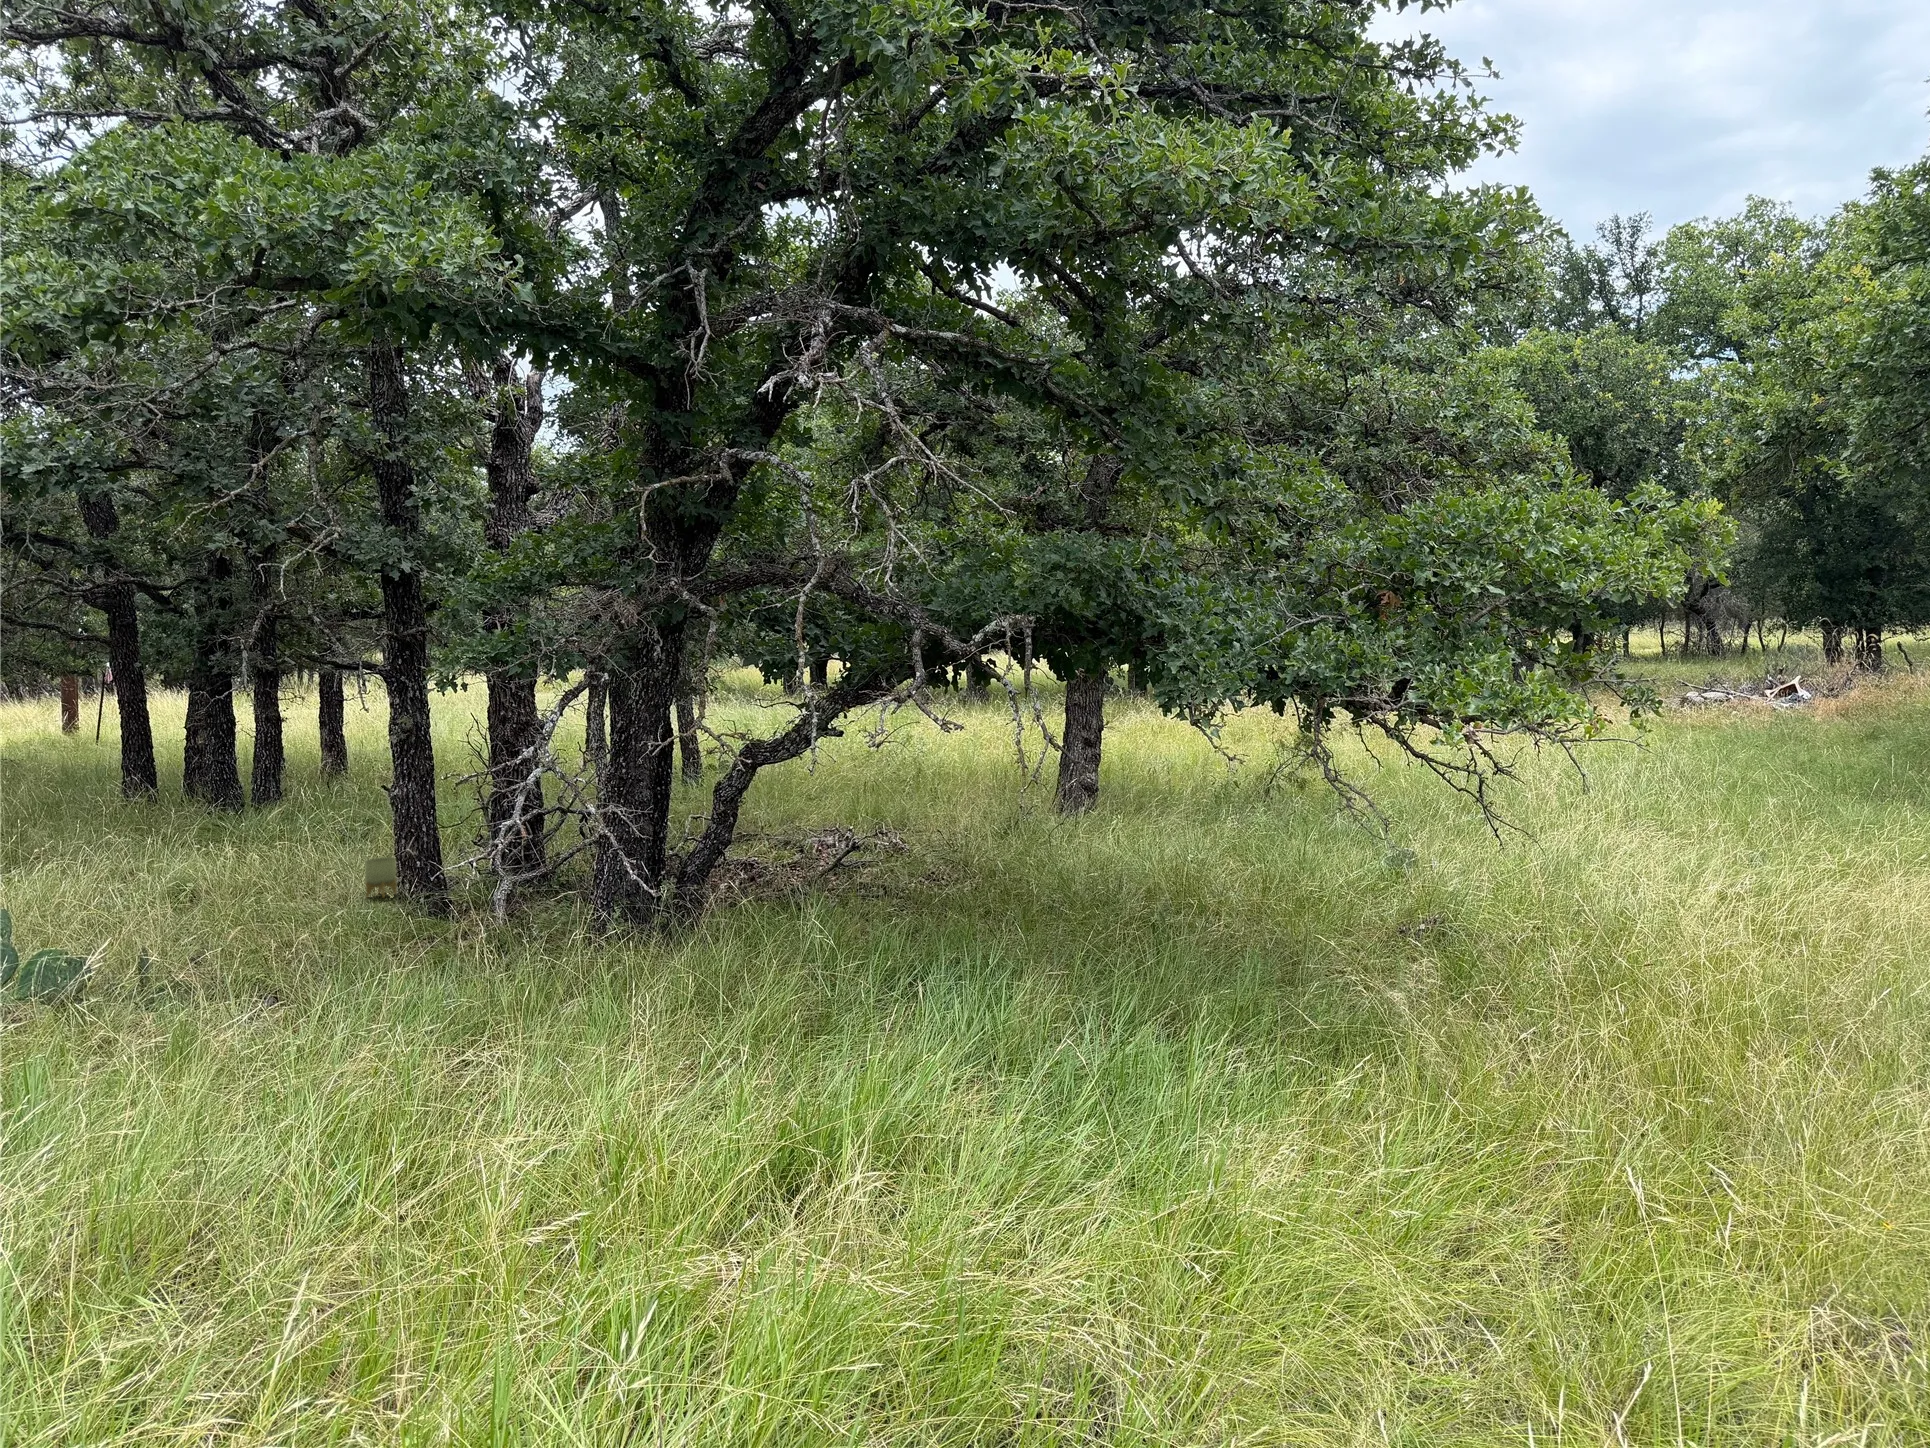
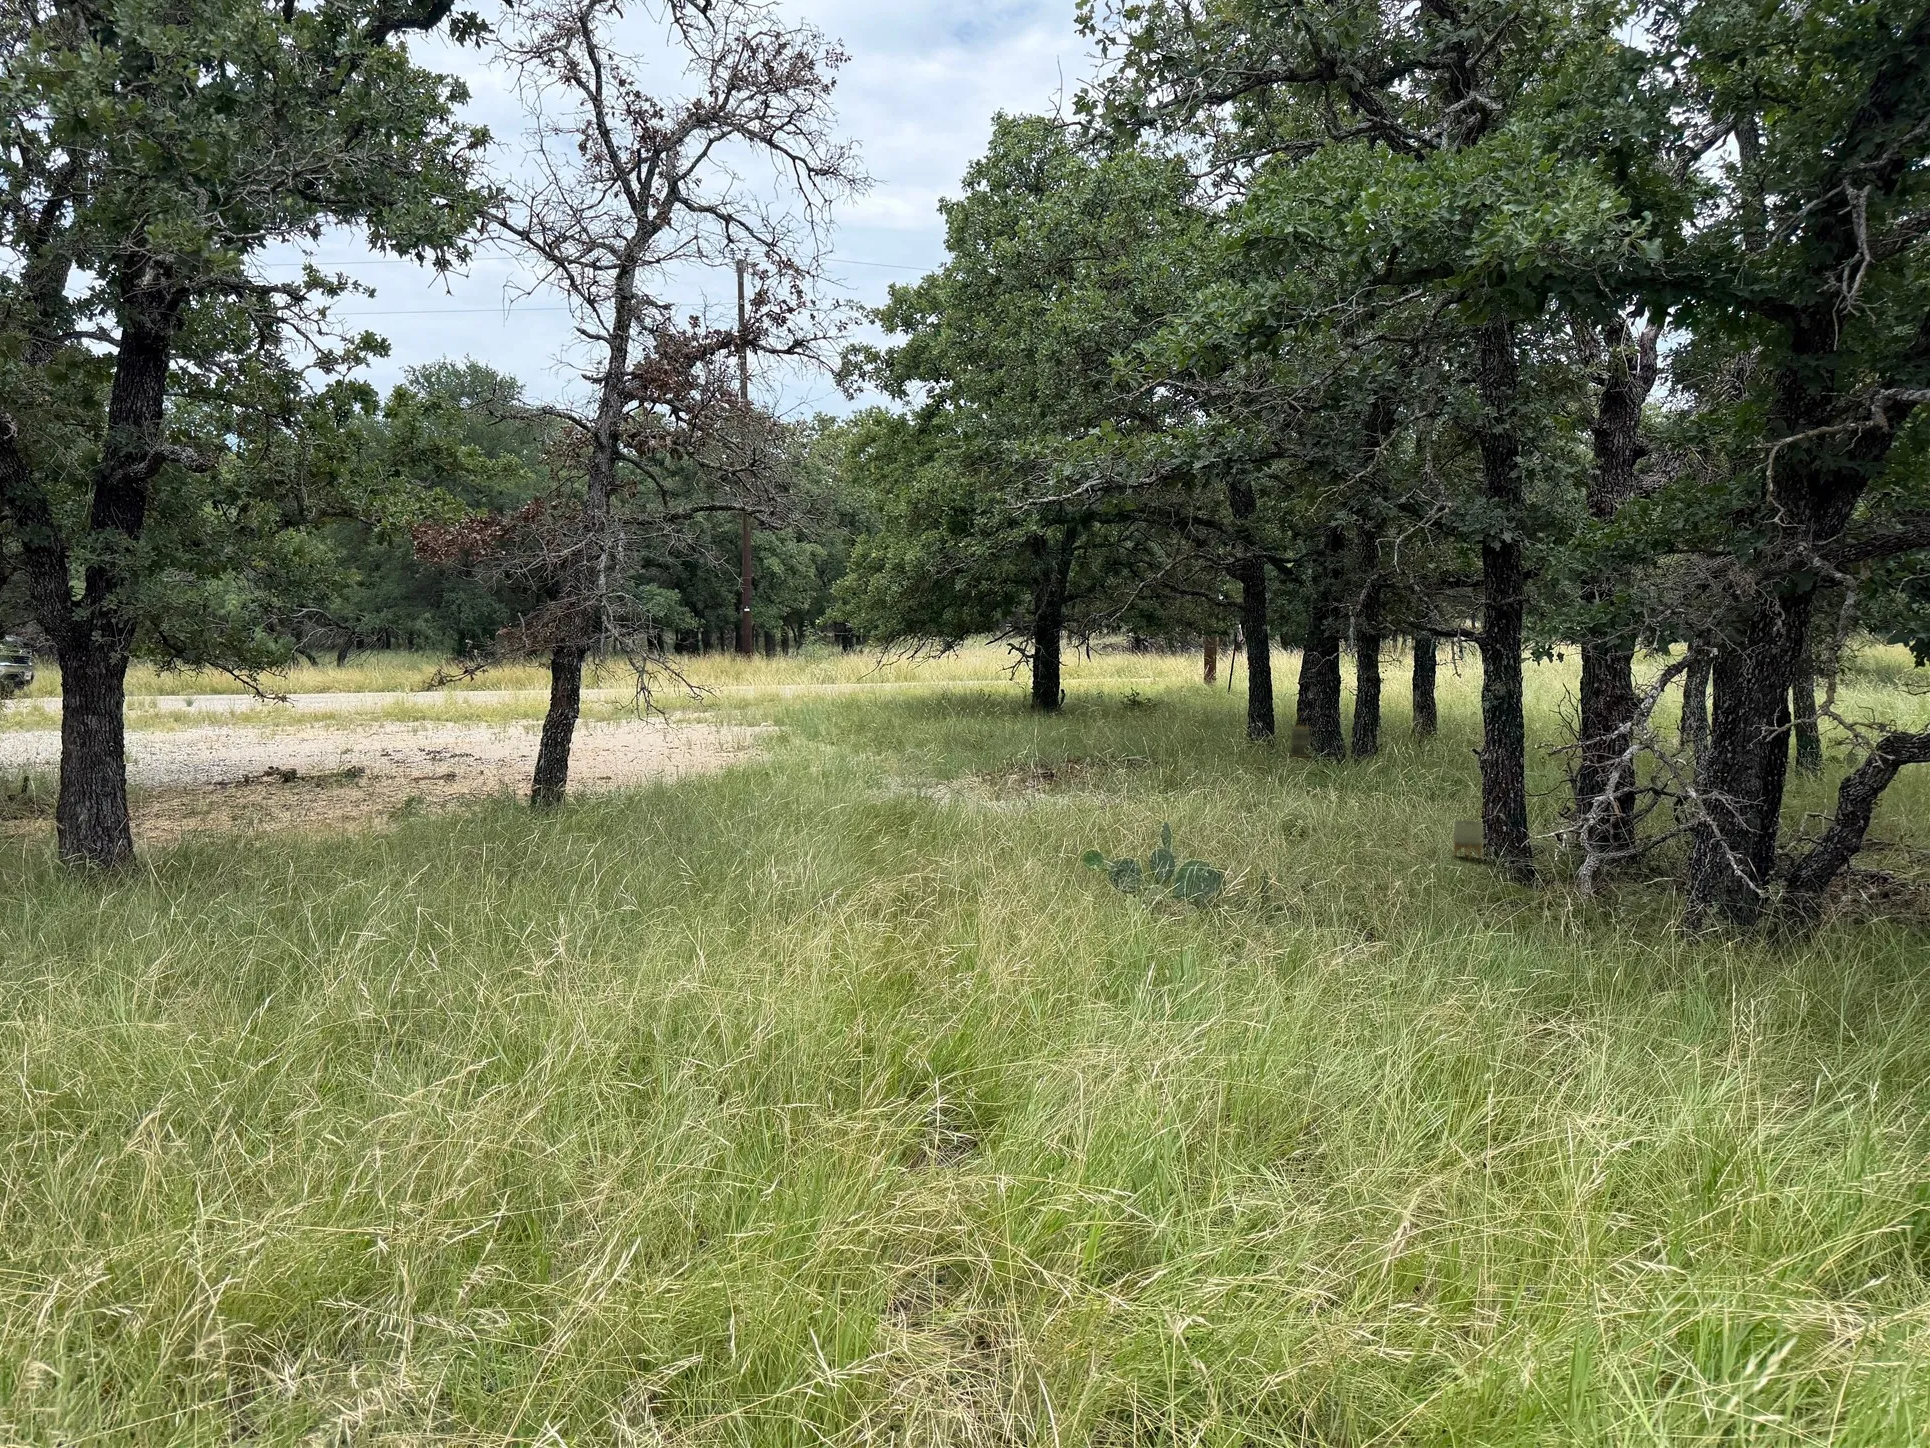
basket: none [169,759,199,810] -> present [1291,725,1309,757]

